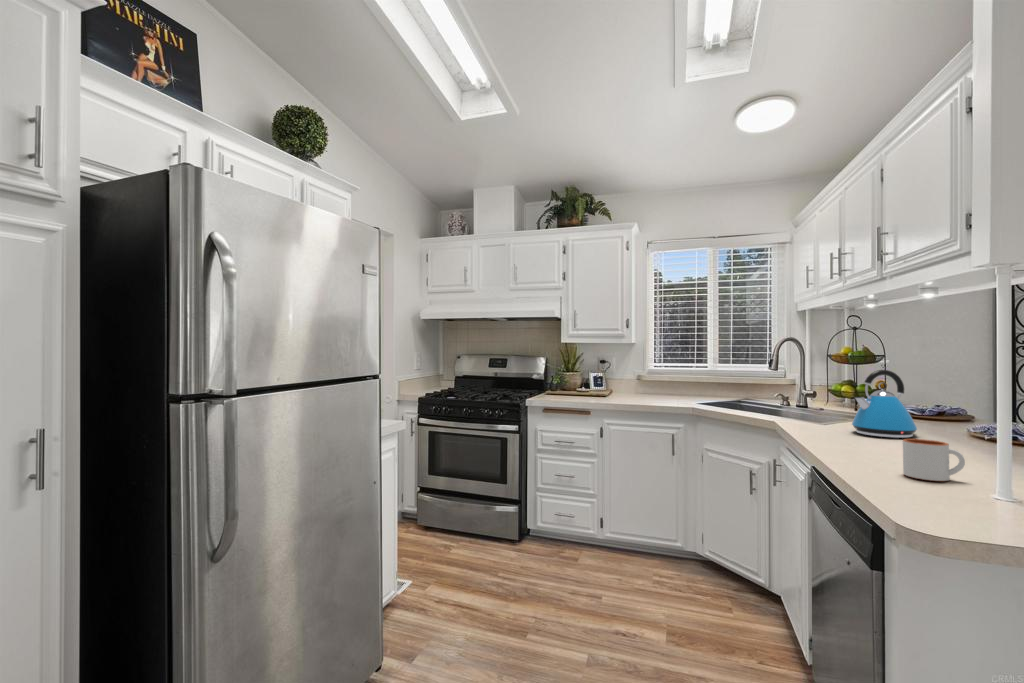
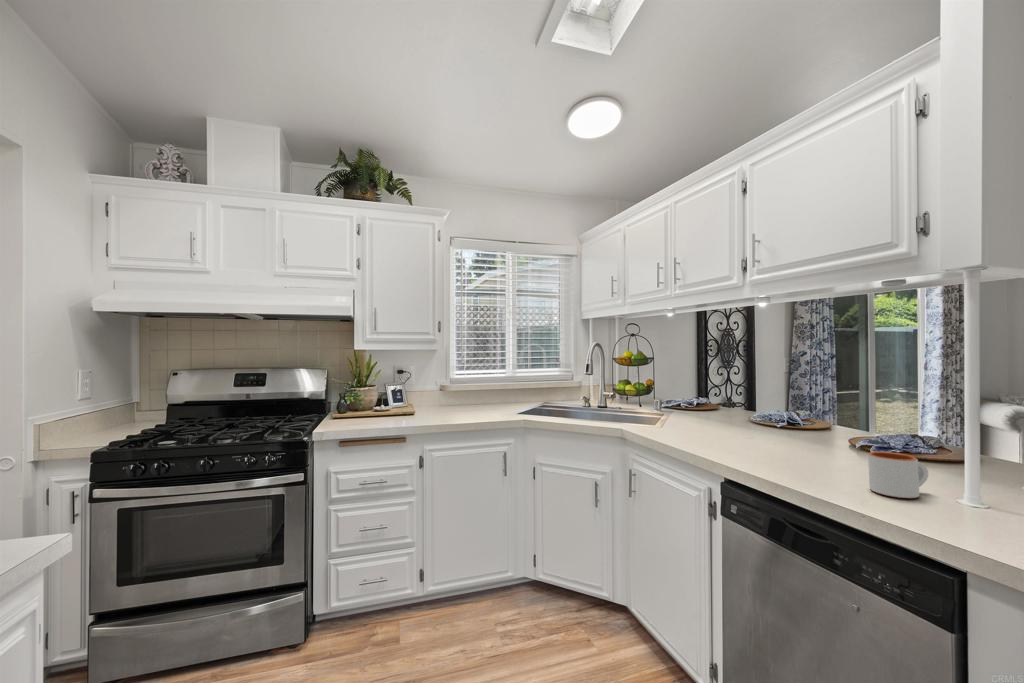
kettle: present [852,370,917,438] -> none [703,375,757,439]

